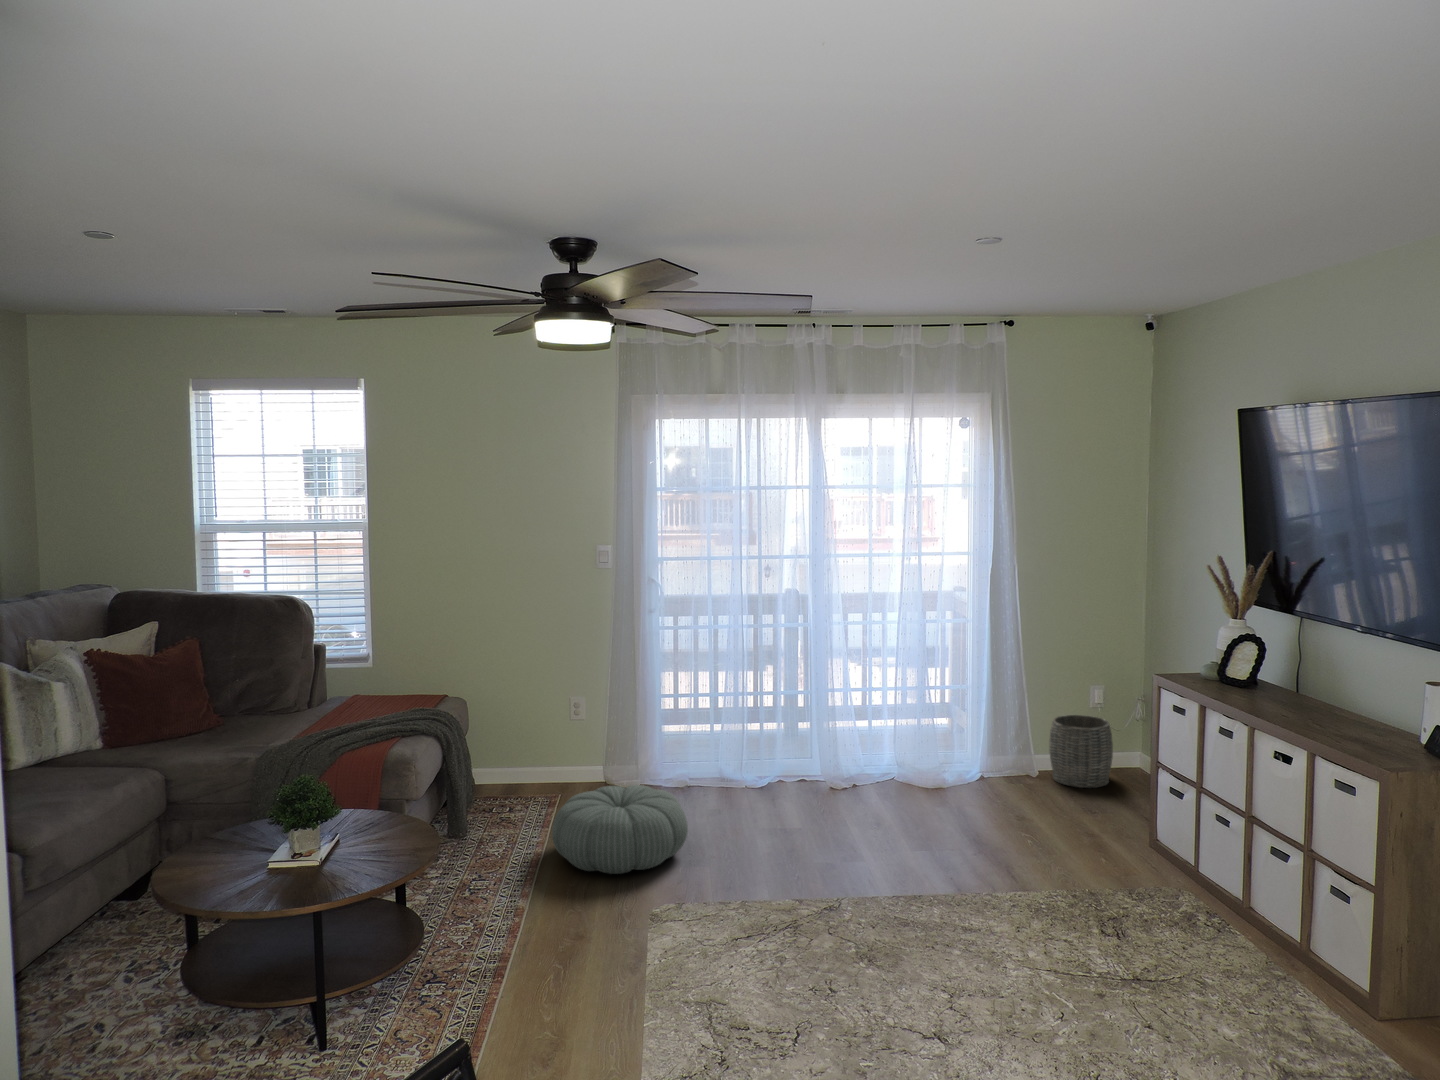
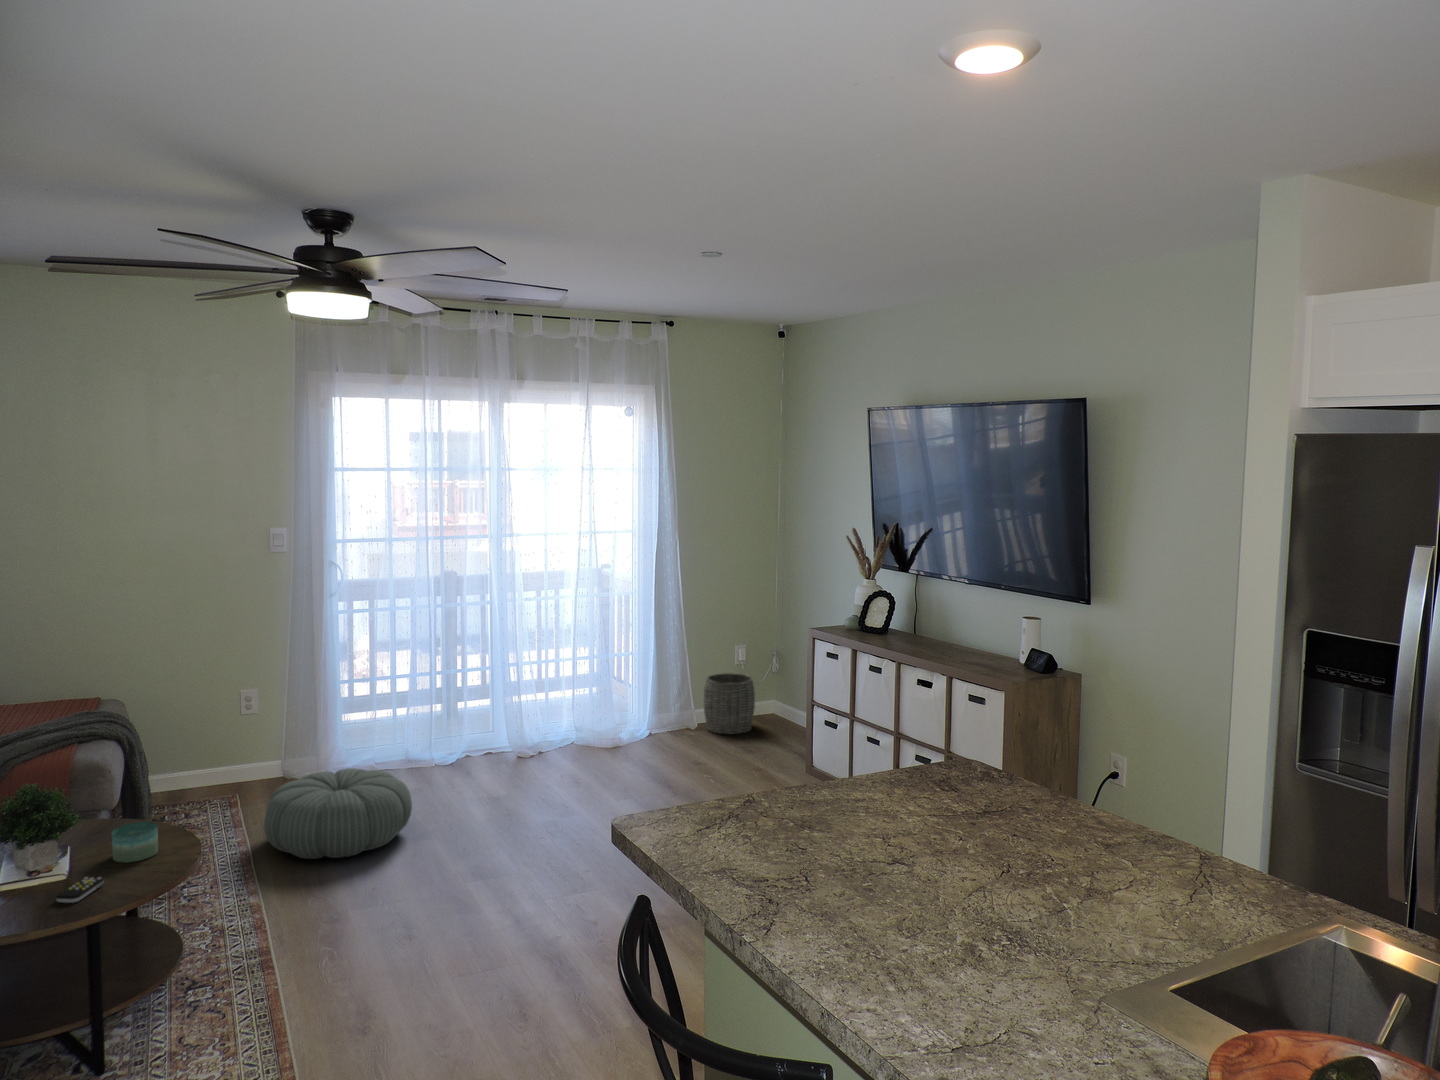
candle: none [362,824,400,860] -> present [112,822,158,862]
remote control: none [296,871,339,893] -> present [57,877,104,903]

